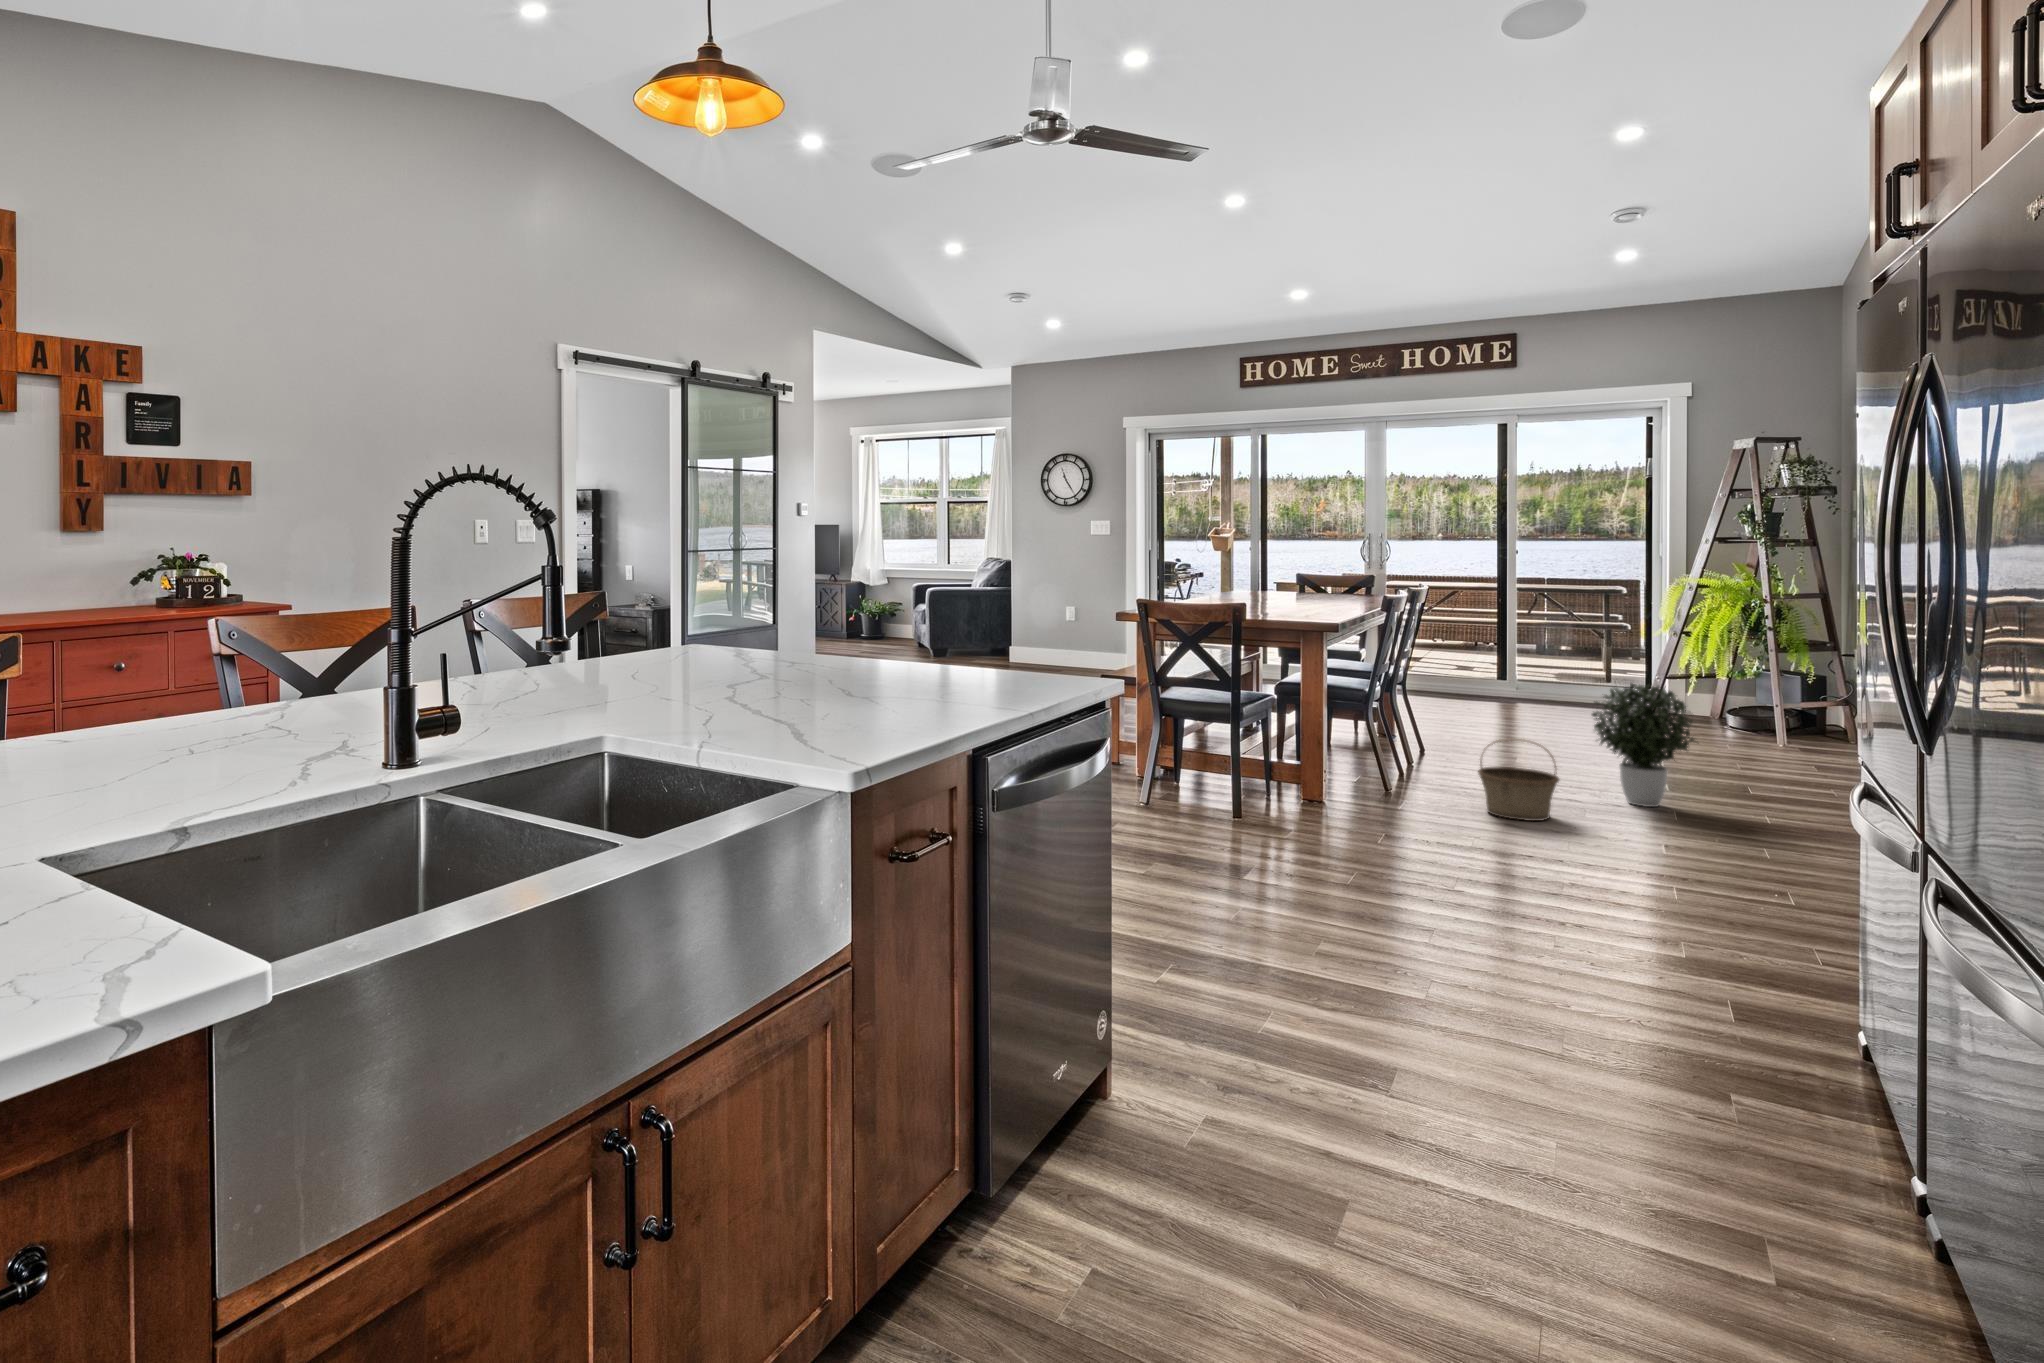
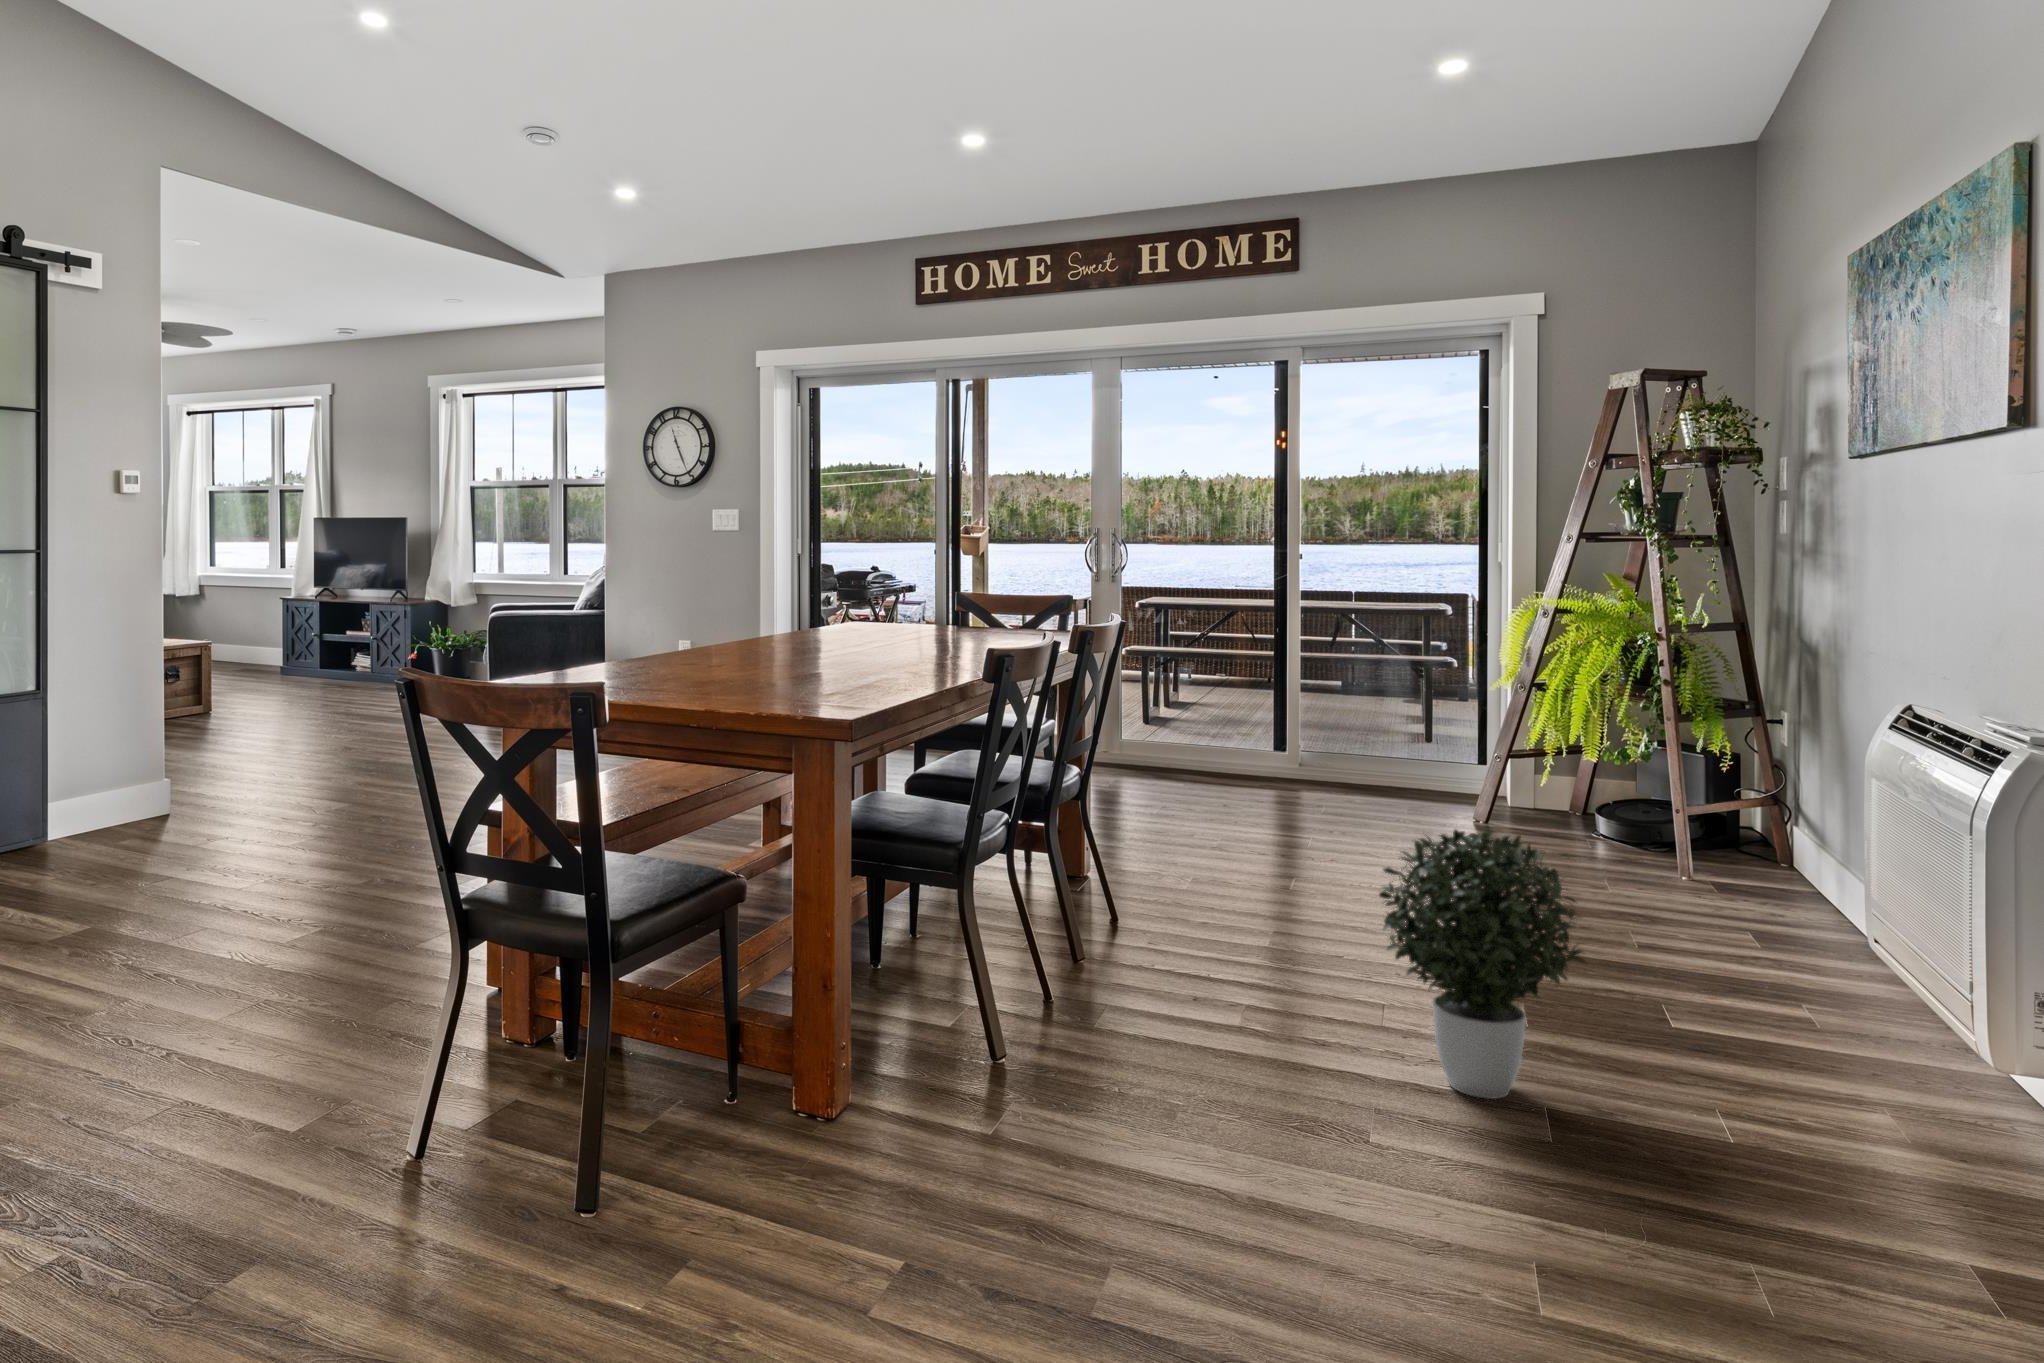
basket: present [1478,739,1559,821] -> none [1139,973,1306,1177]

